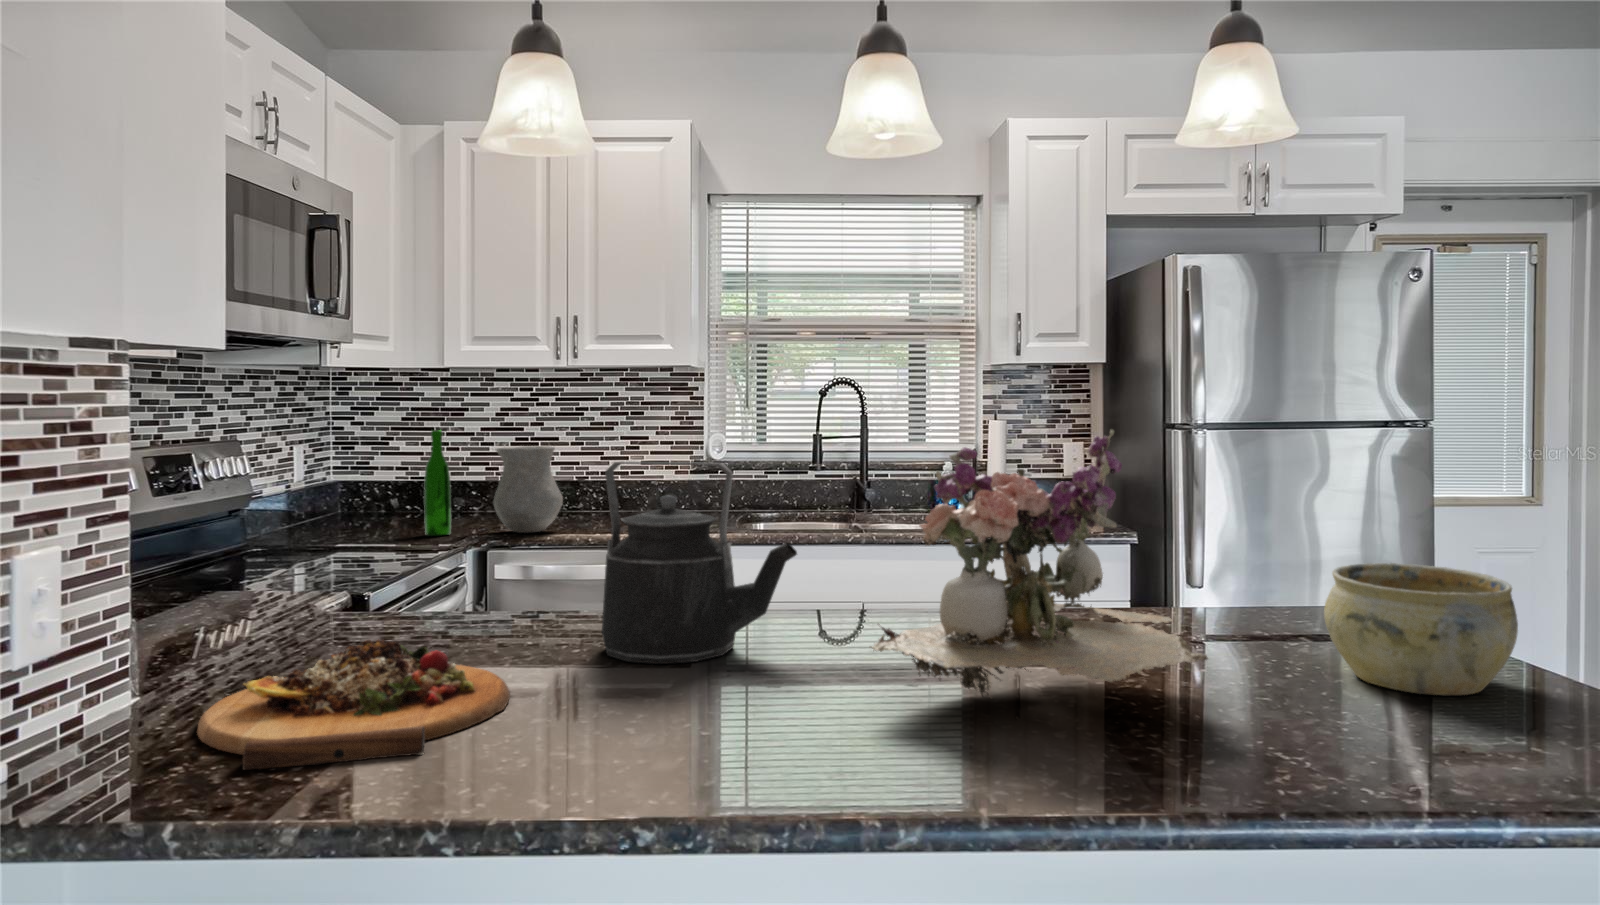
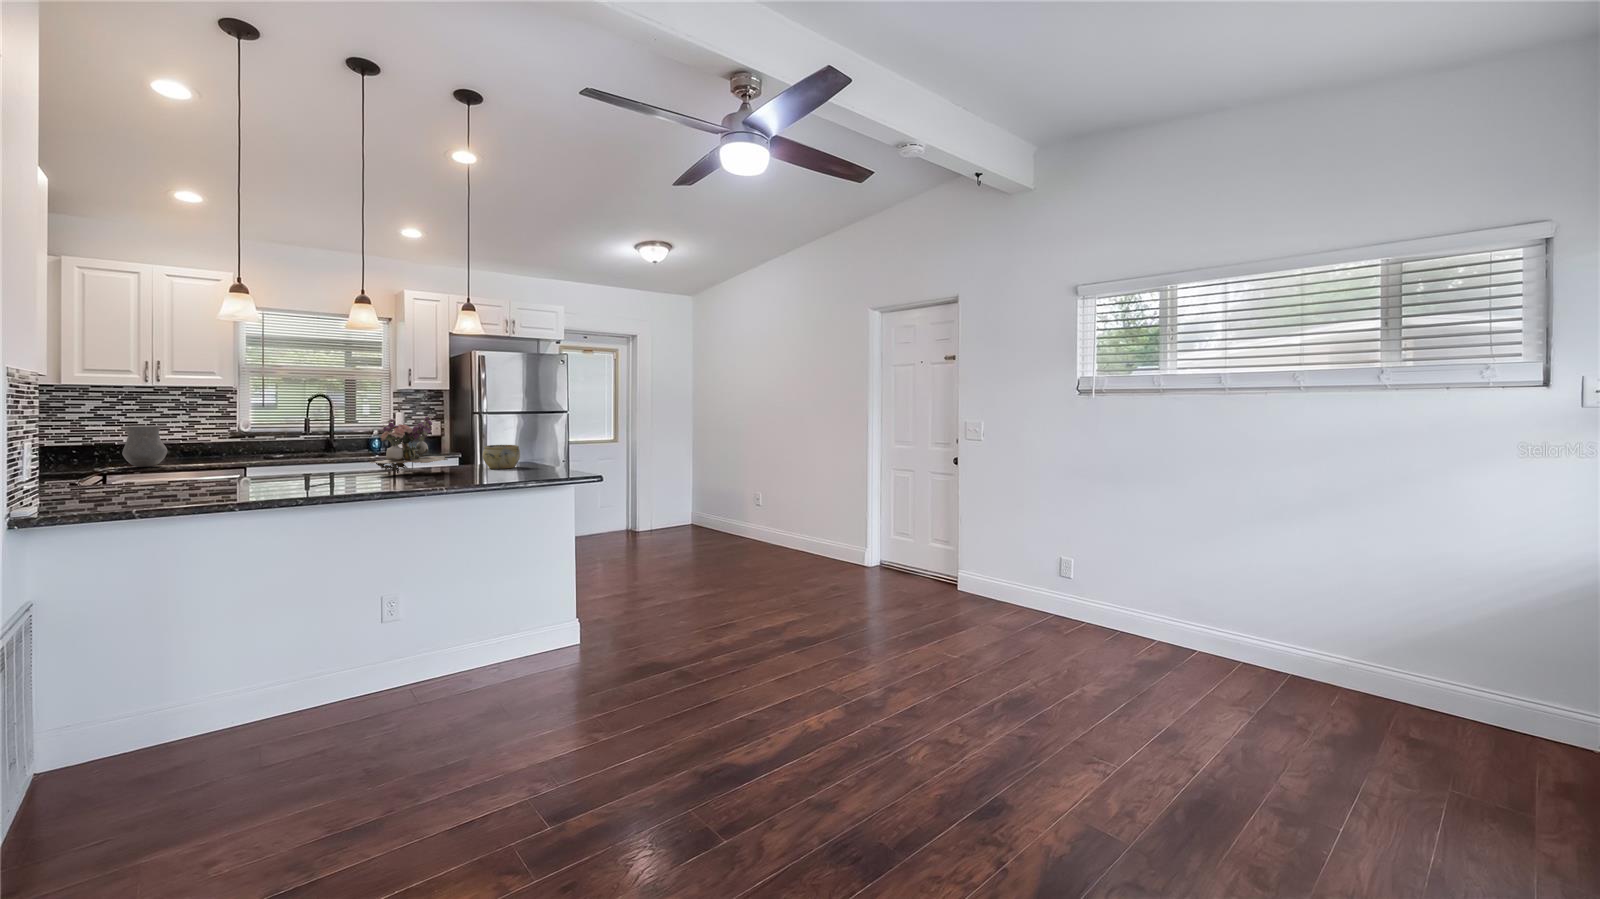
wine bottle: present [424,430,451,536] -> none [77,418,95,470]
kettle: present [602,462,797,664] -> none [273,425,341,478]
cutting board: present [197,640,510,770] -> none [172,469,266,489]

